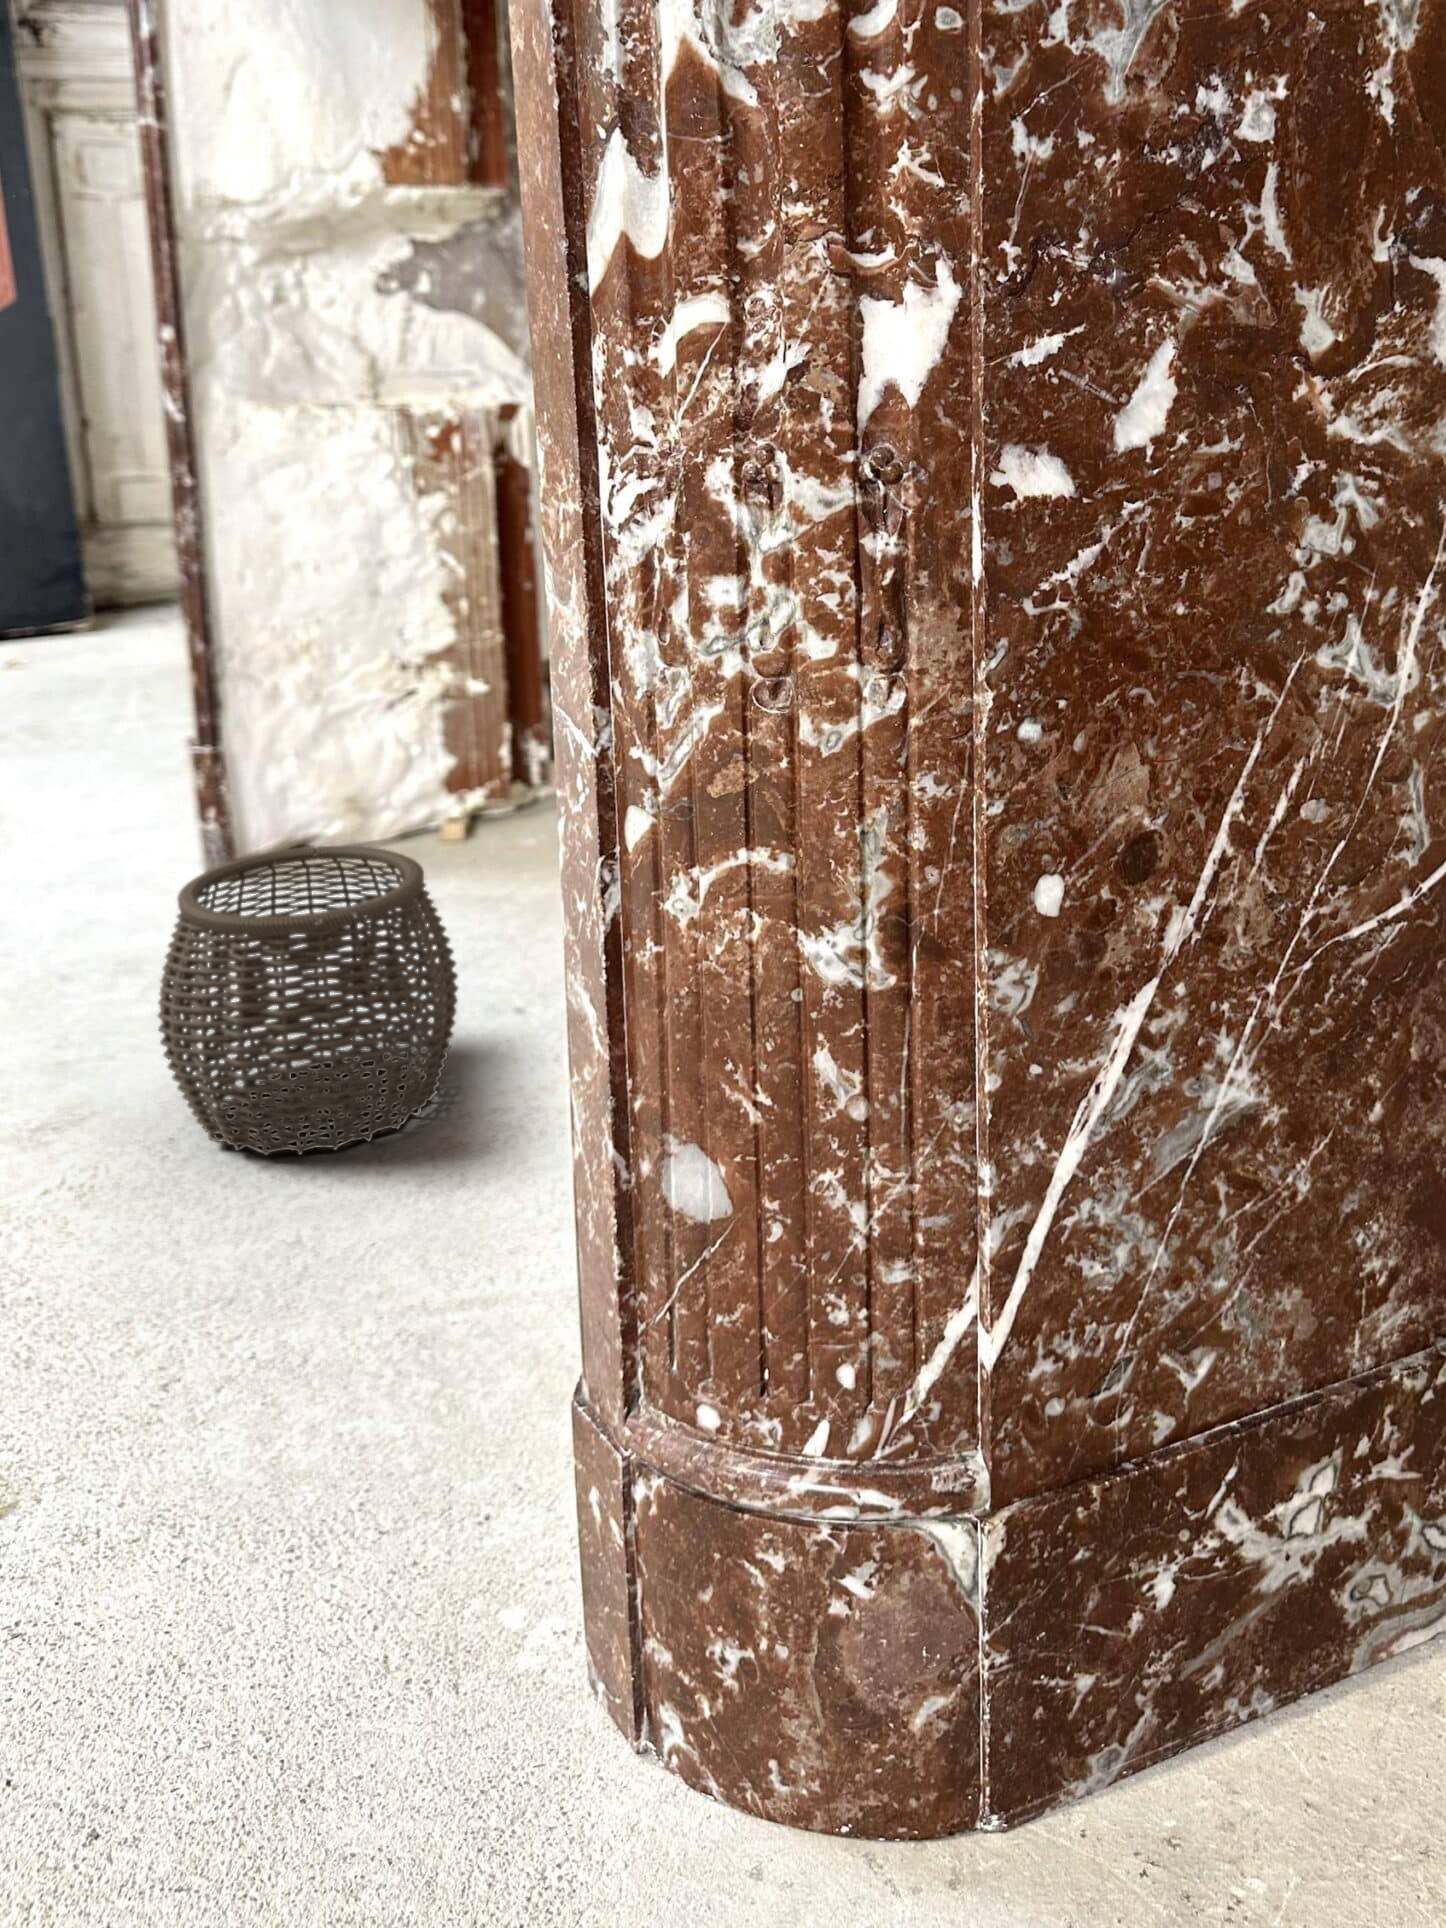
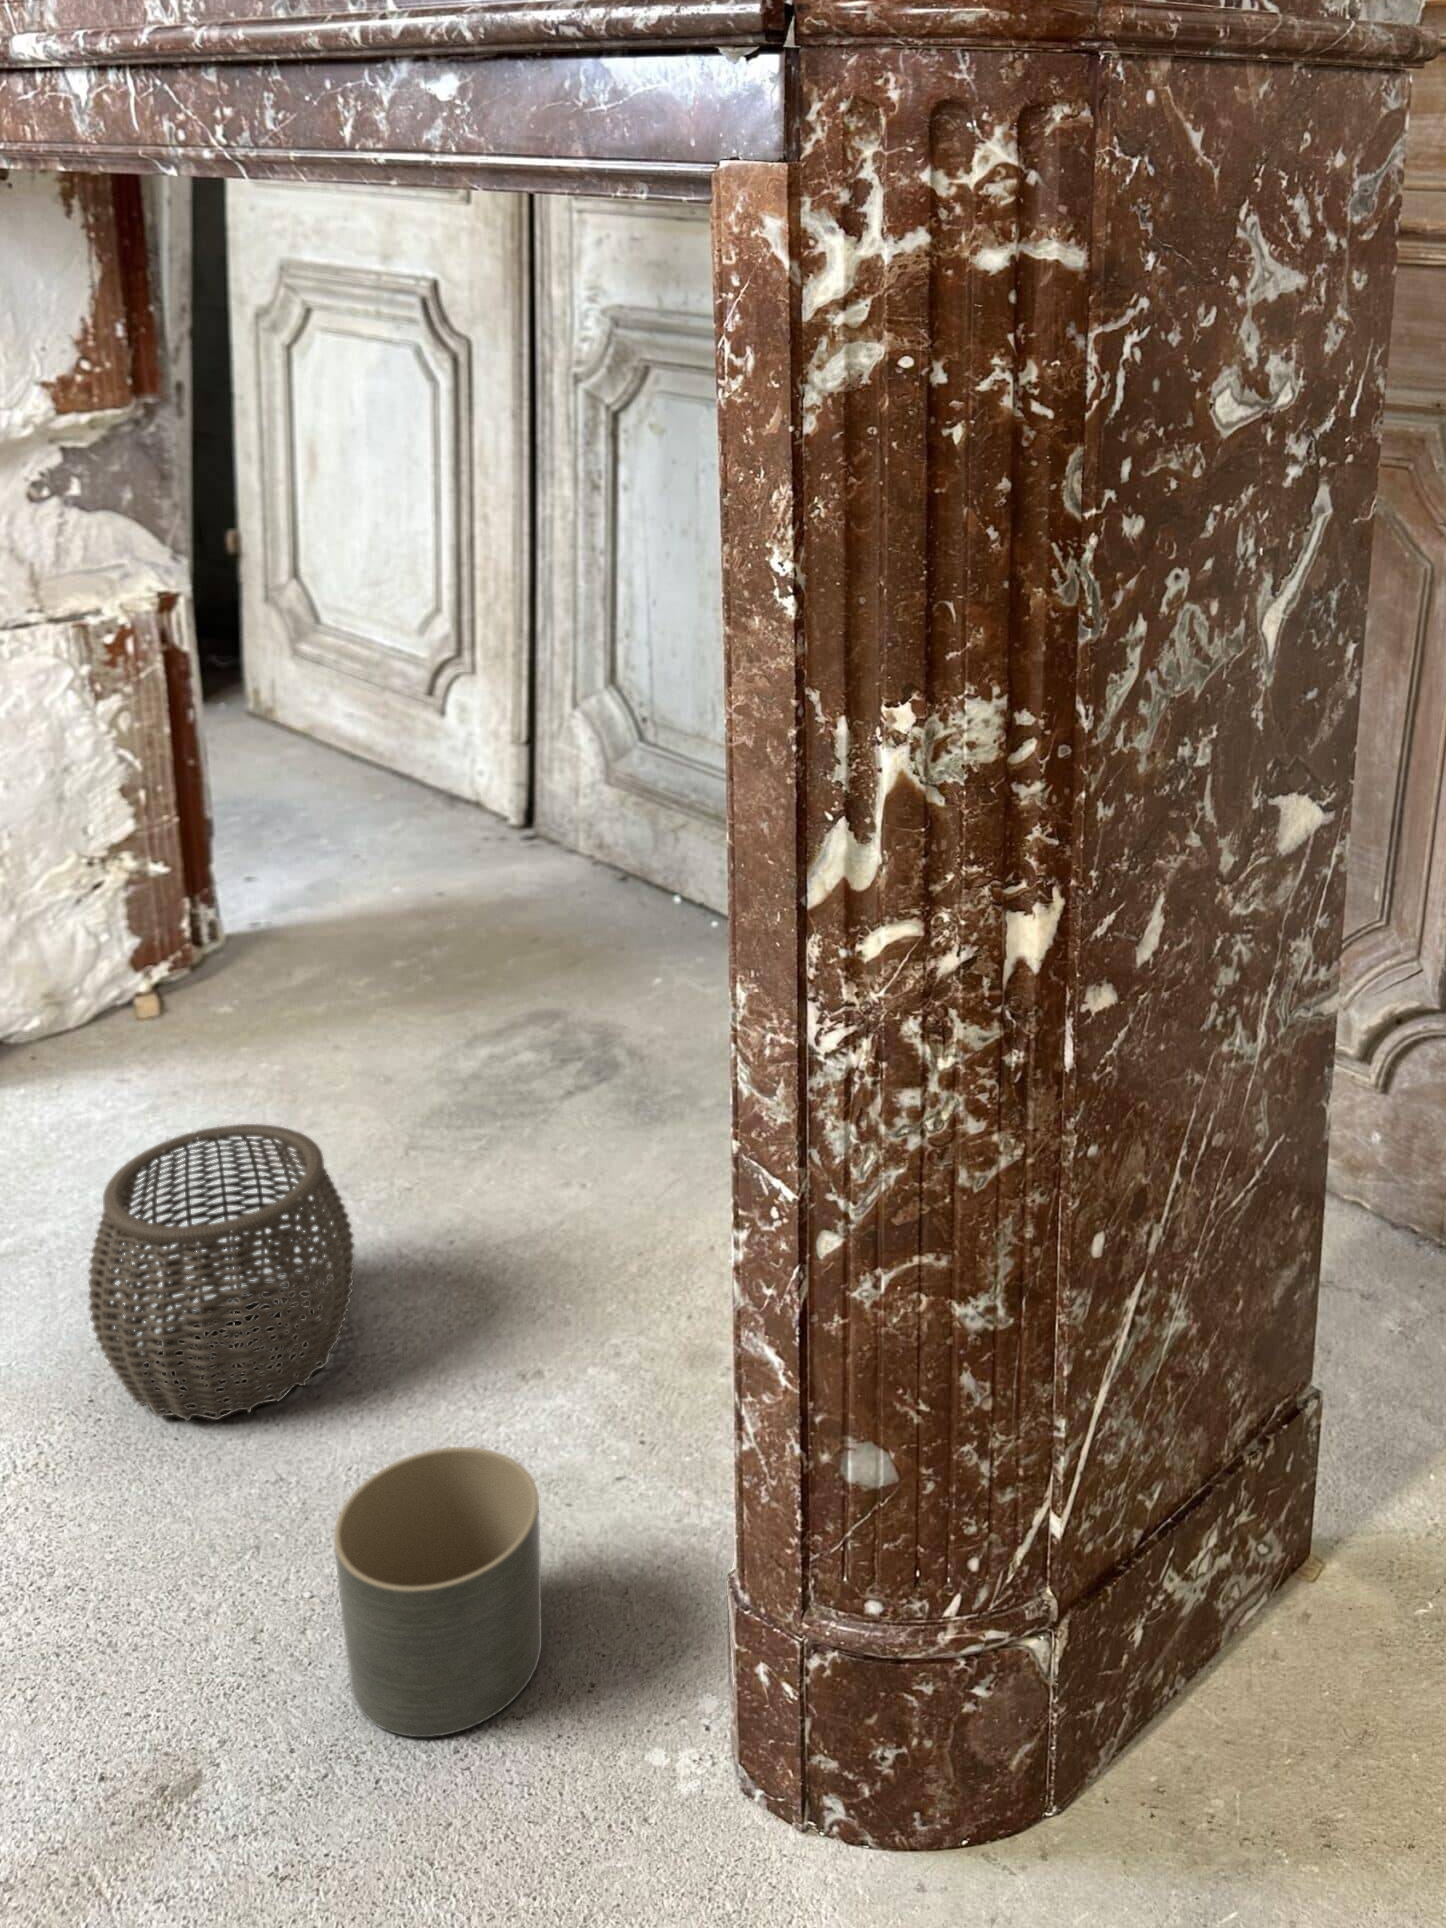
planter: none [188,1172,459,1510] -> present [334,1447,542,1737]

